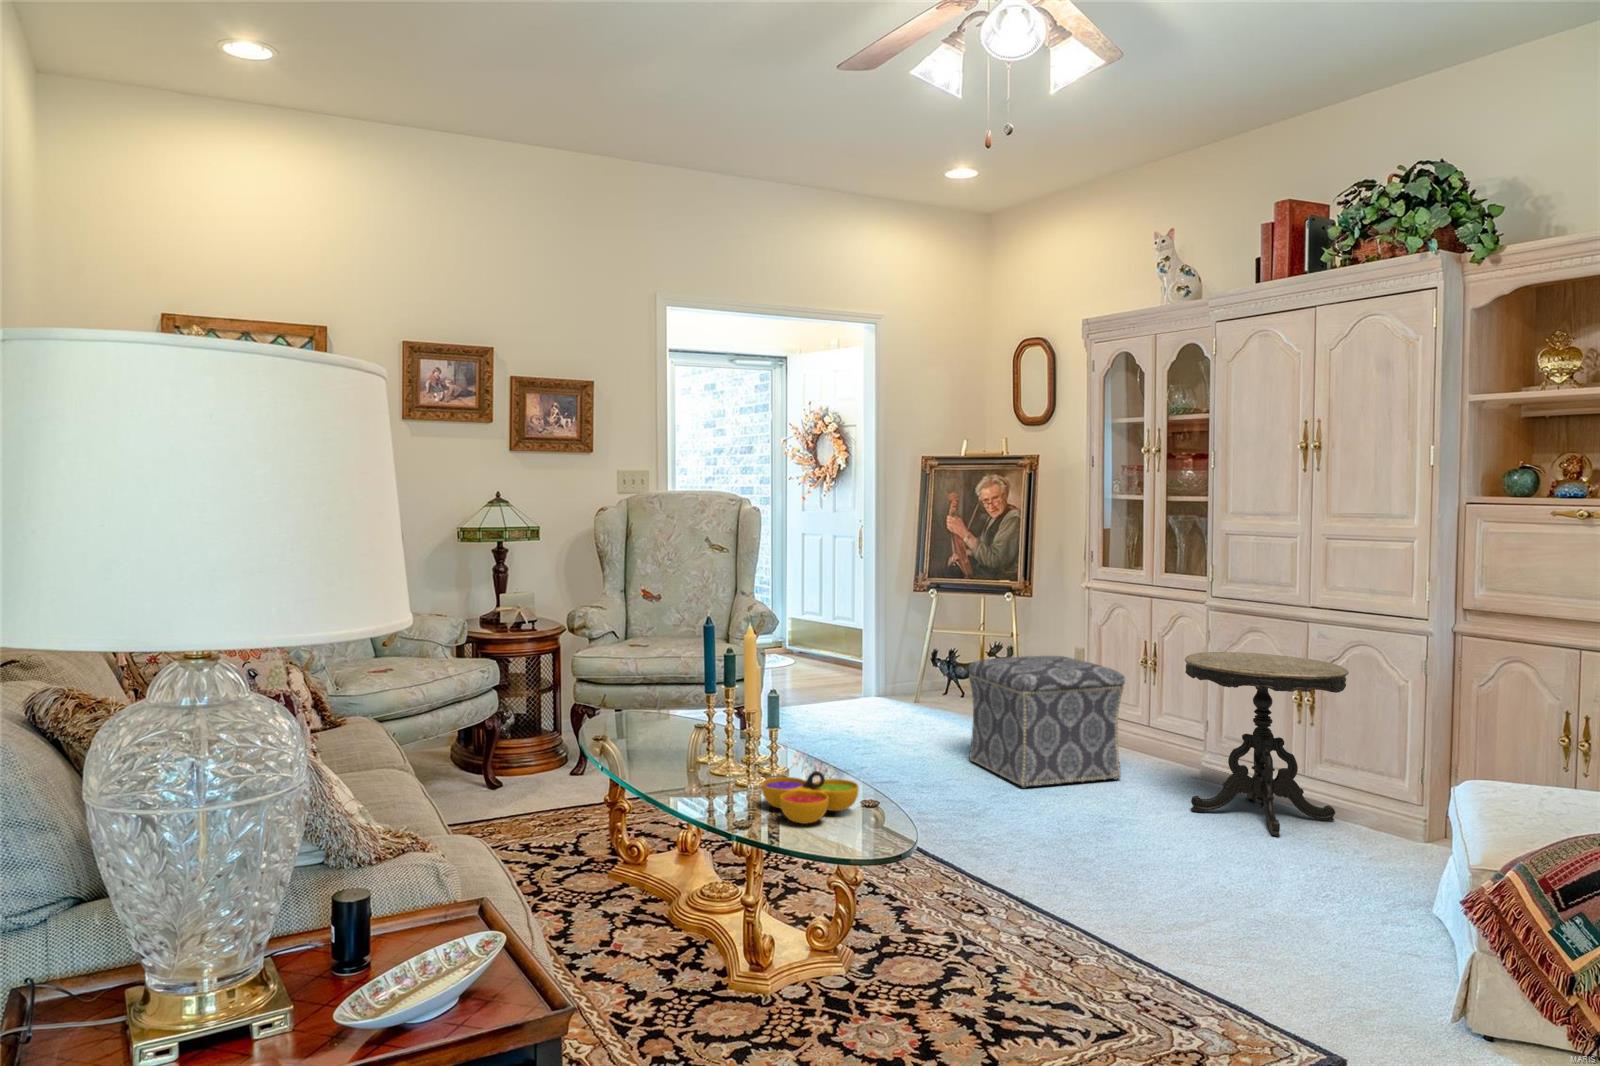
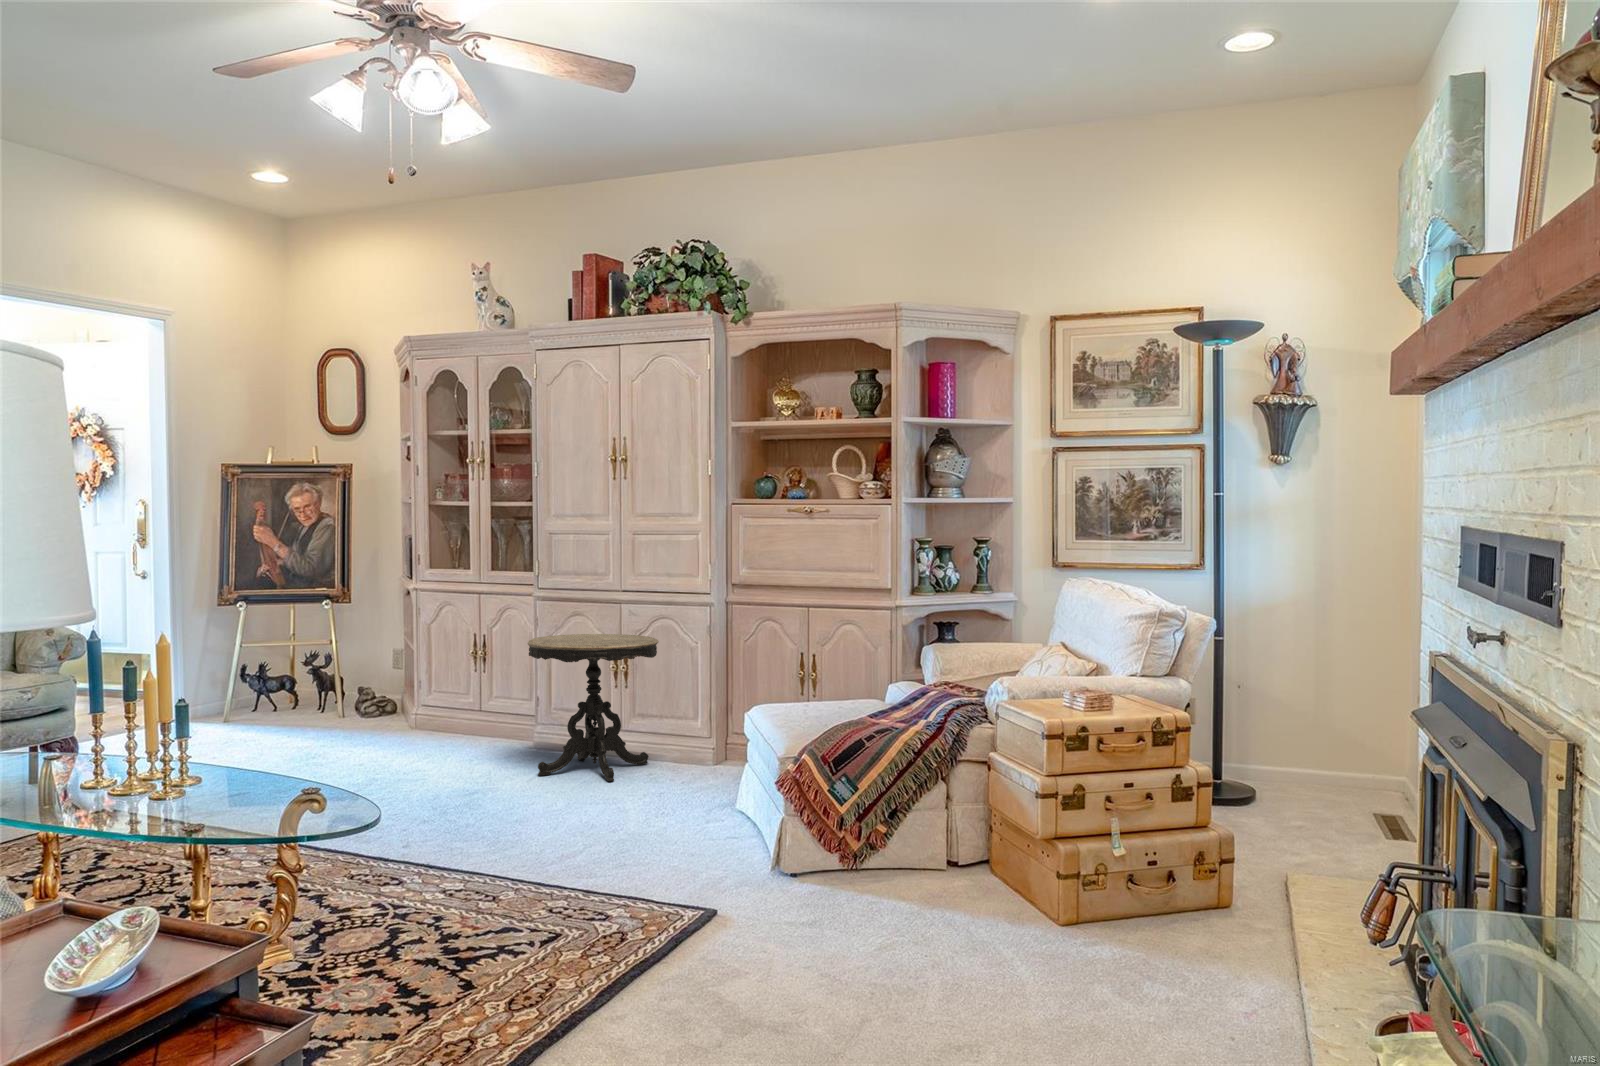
ottoman: present [968,656,1125,788] -> none [308,655,470,783]
decorative bowl: present [762,771,859,824] -> none [201,762,310,813]

